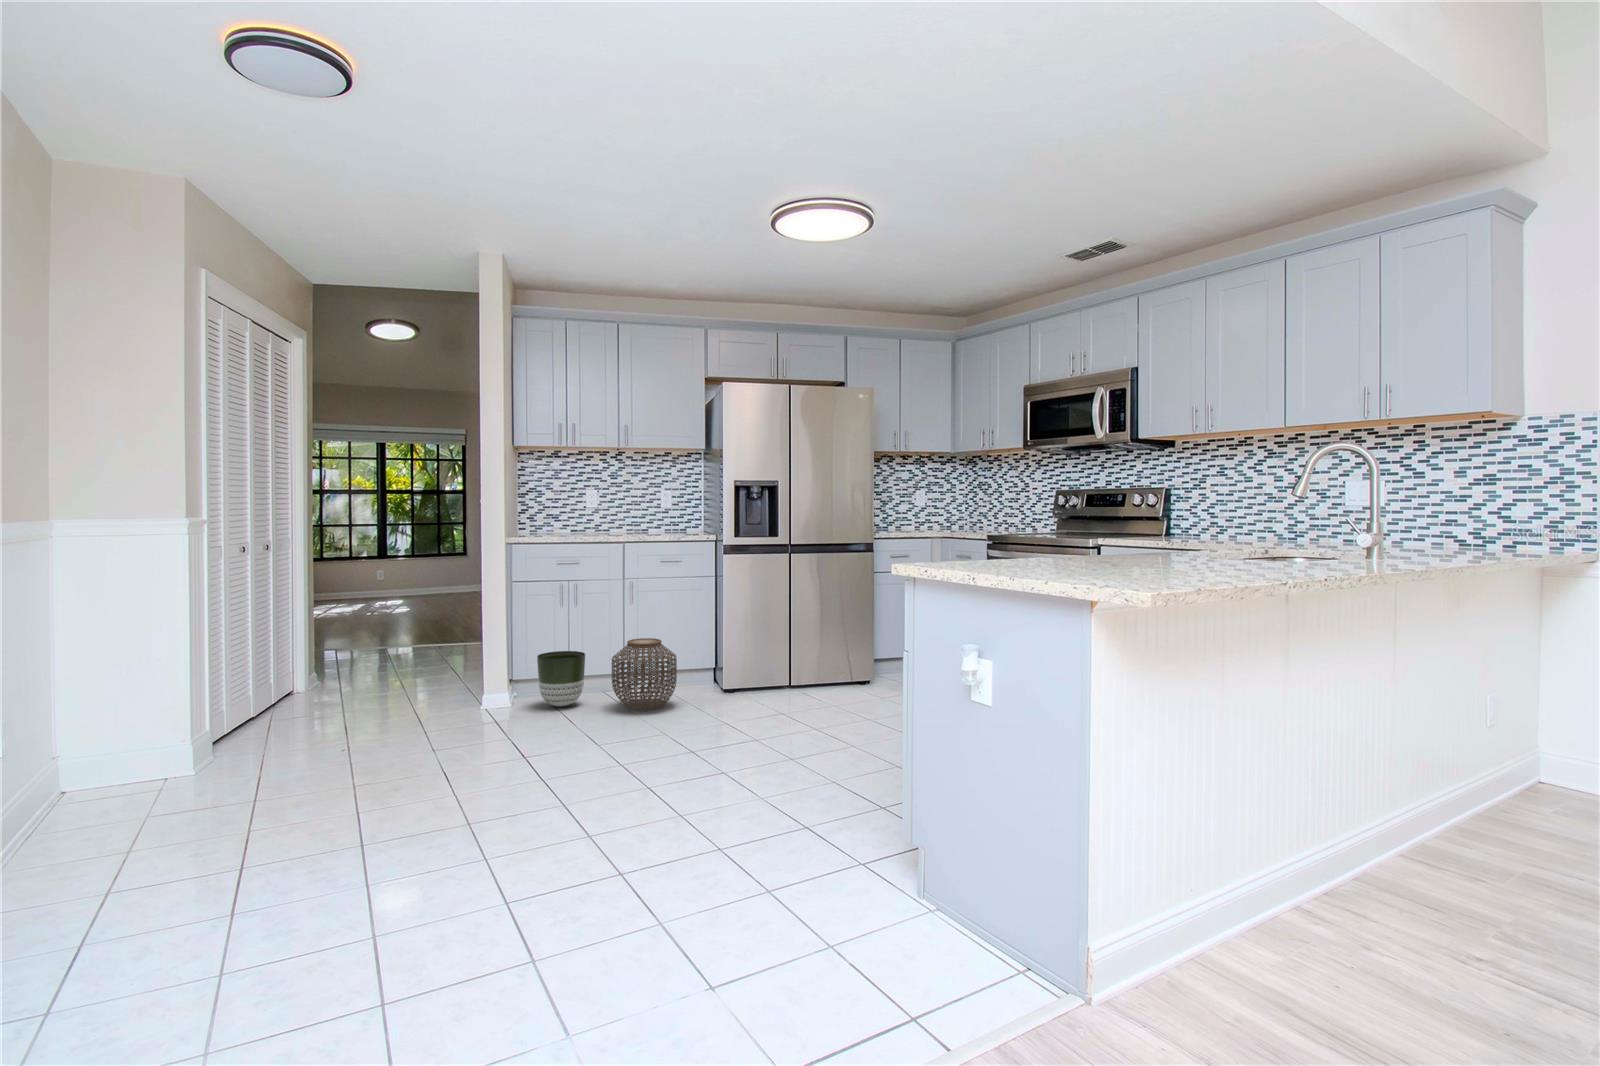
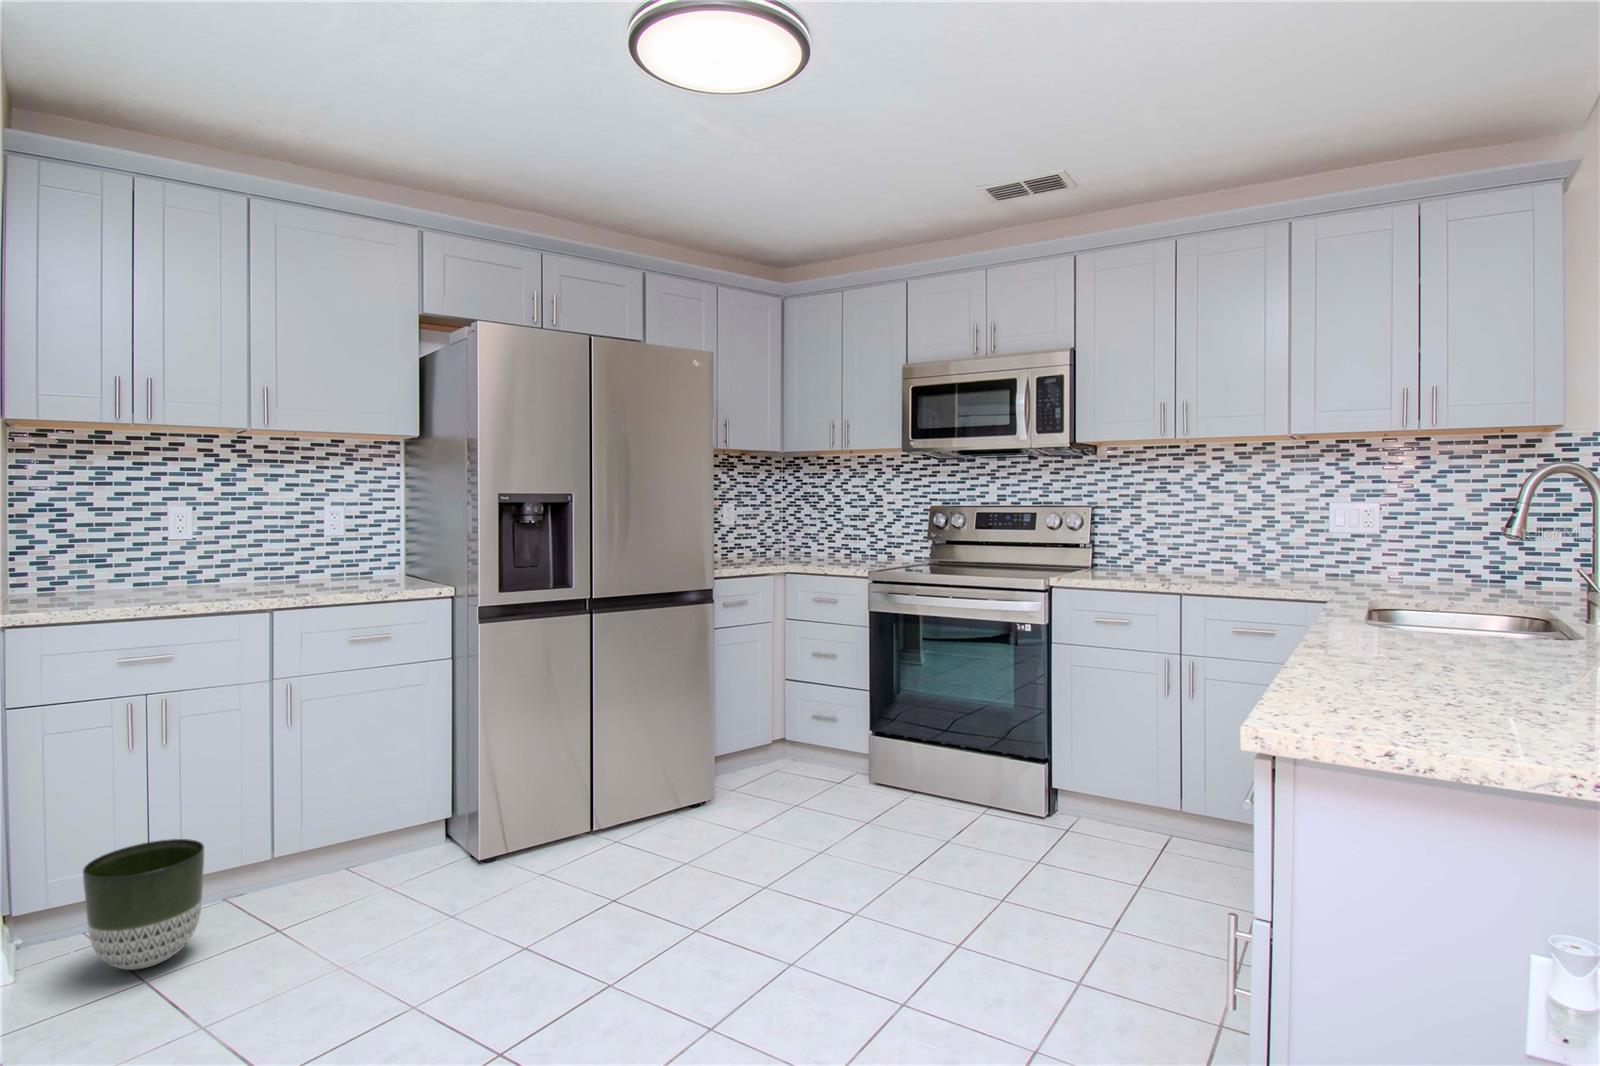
woven basket: present [611,638,677,711] -> none [272,793,412,945]

